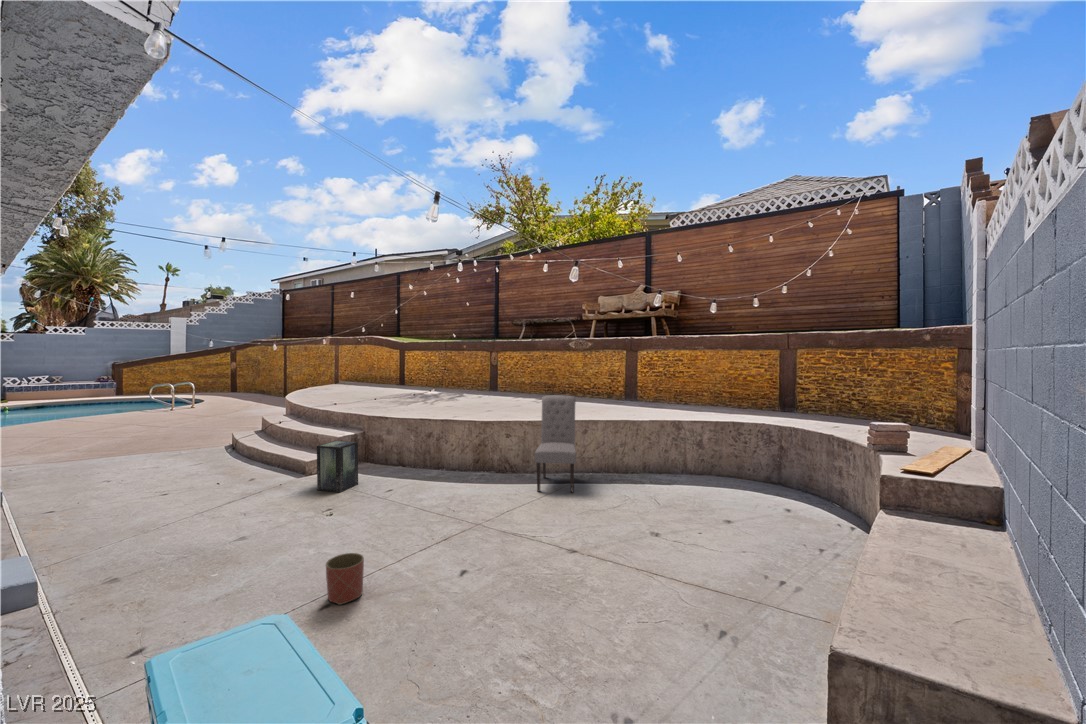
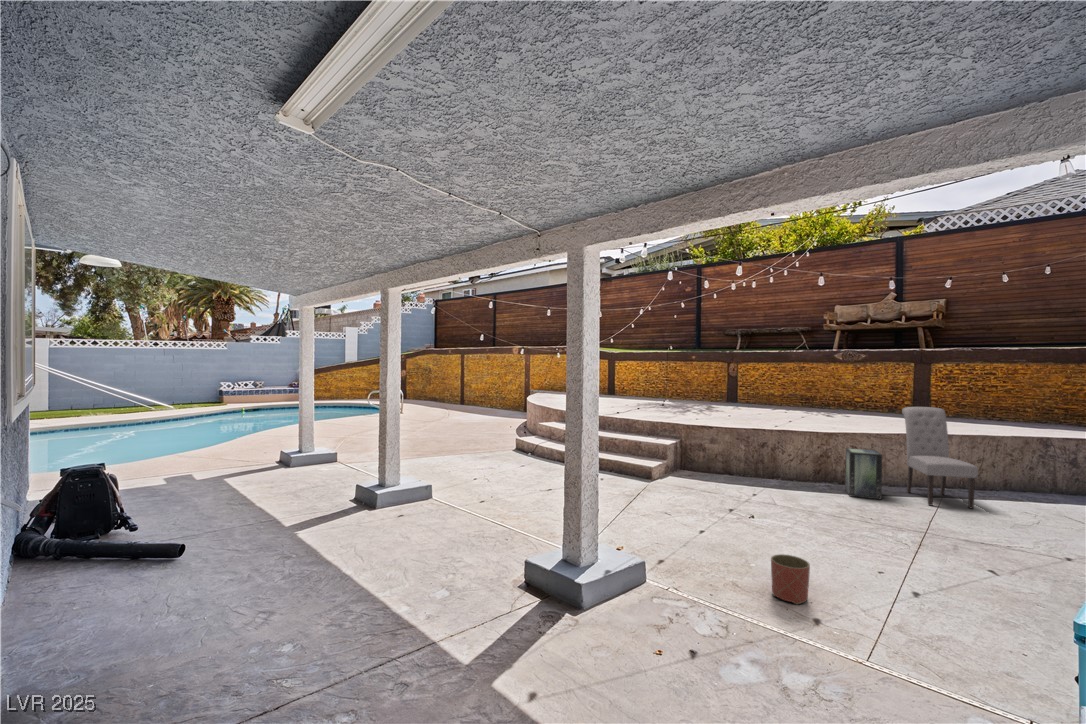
storage box: present [317,441,358,492] -> present [845,448,882,500]
planter: present [326,553,364,605] -> present [771,554,810,604]

